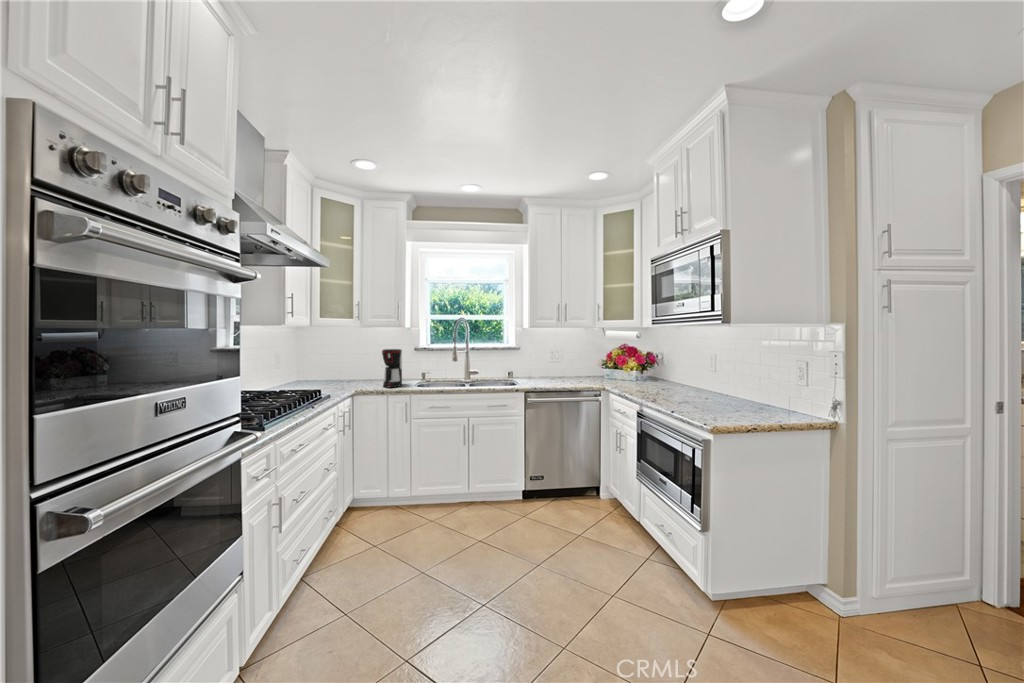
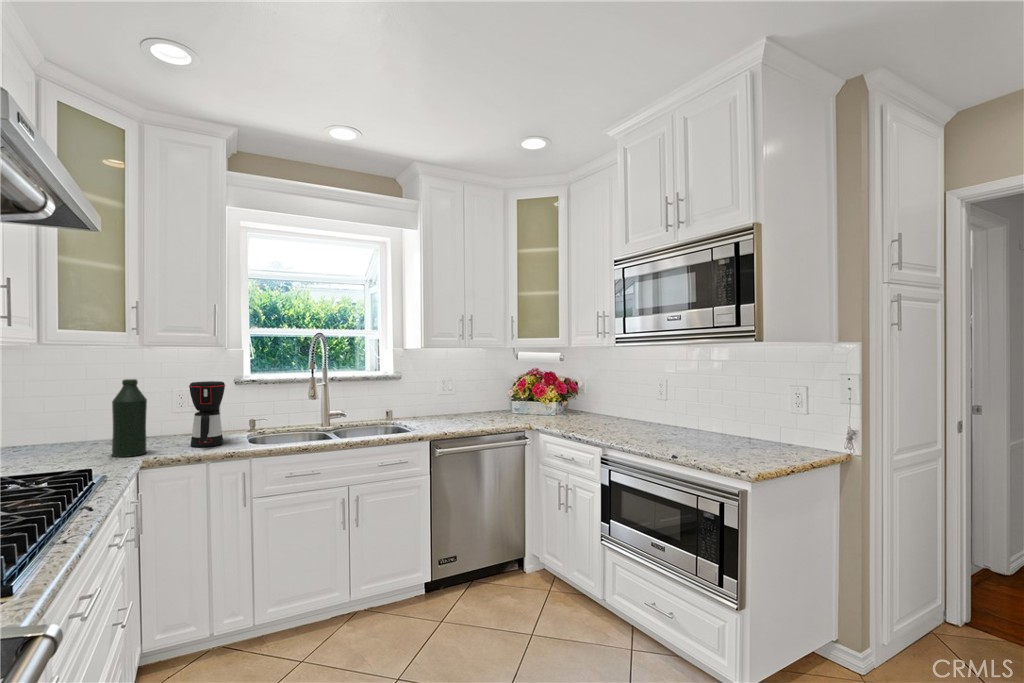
bottle: none [342,347,359,389] -> present [112,379,147,457]

